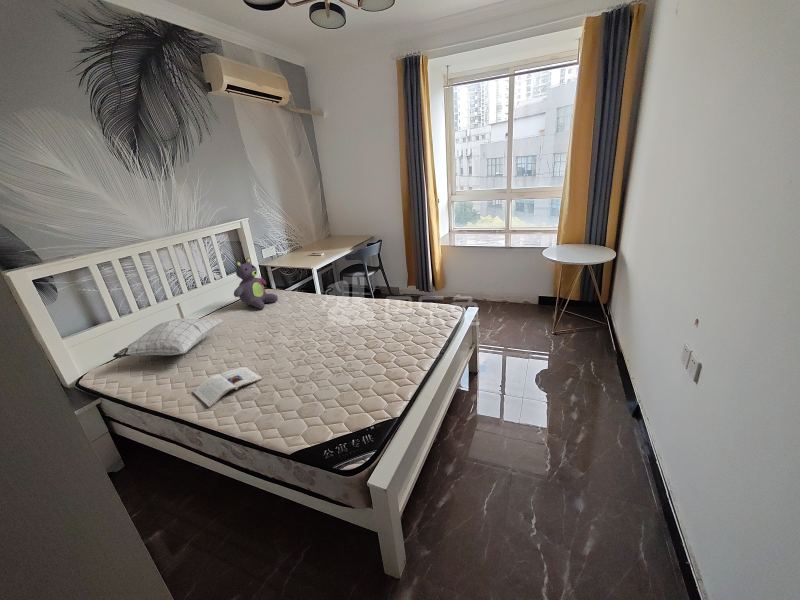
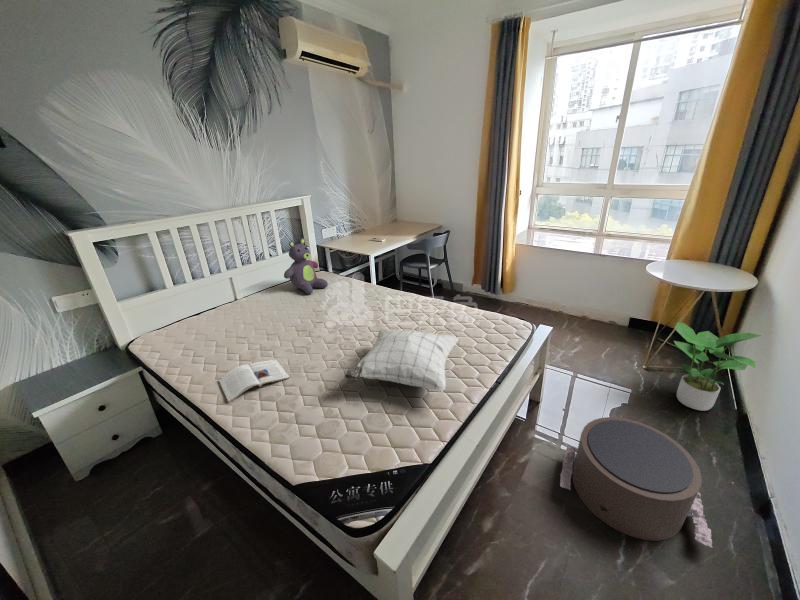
potted plant: none [566,291,623,357] -> present [674,322,761,411]
pillow: present [113,318,223,358] -> present [344,328,458,391]
pouf: none [499,368,607,453] -> present [560,417,712,548]

